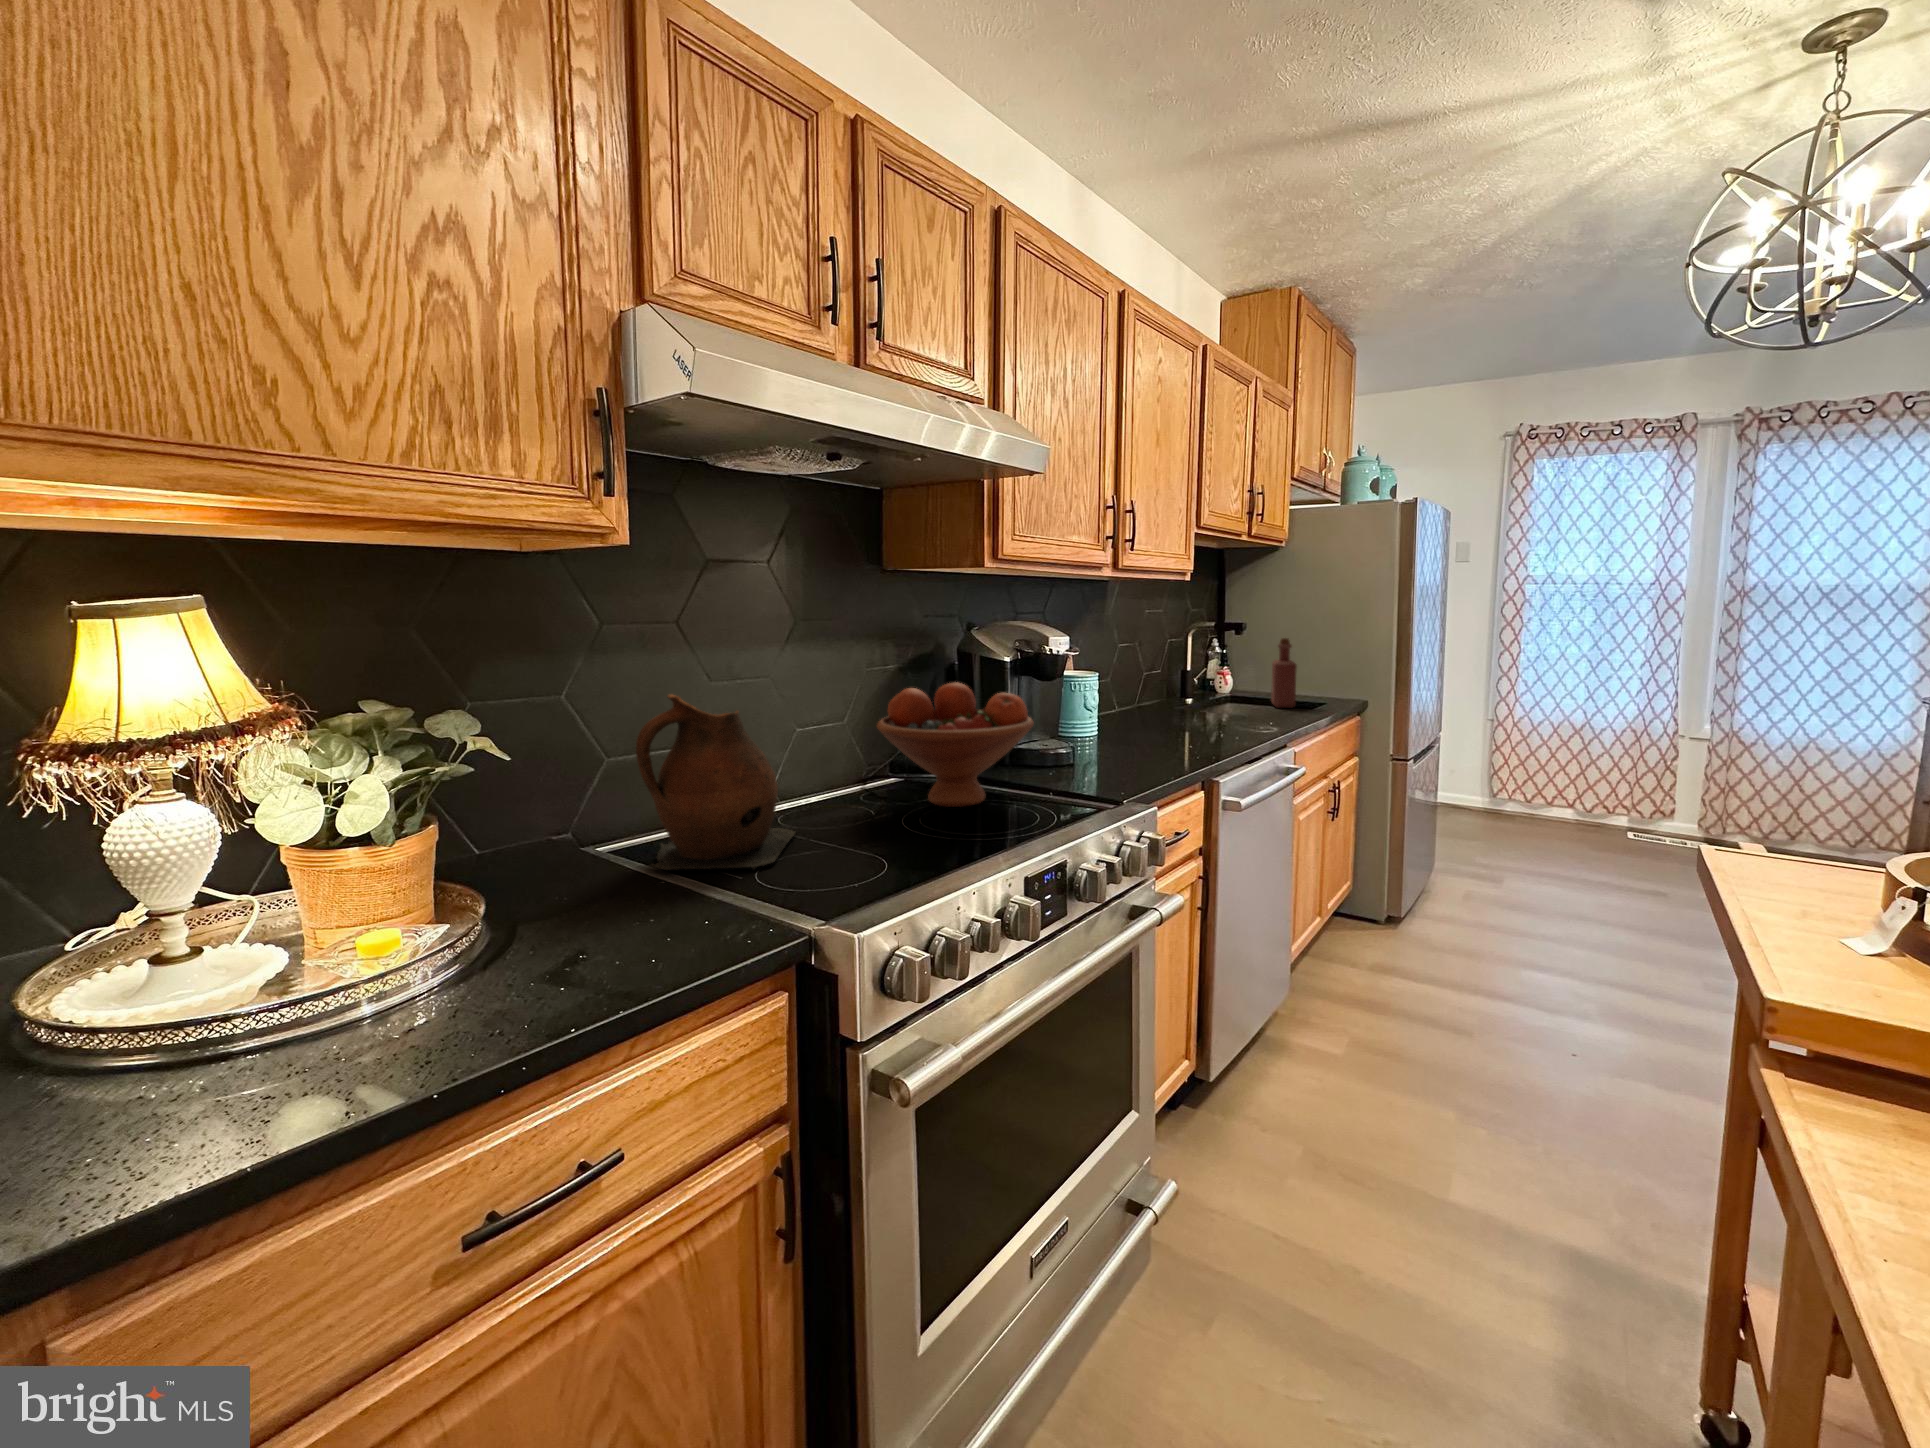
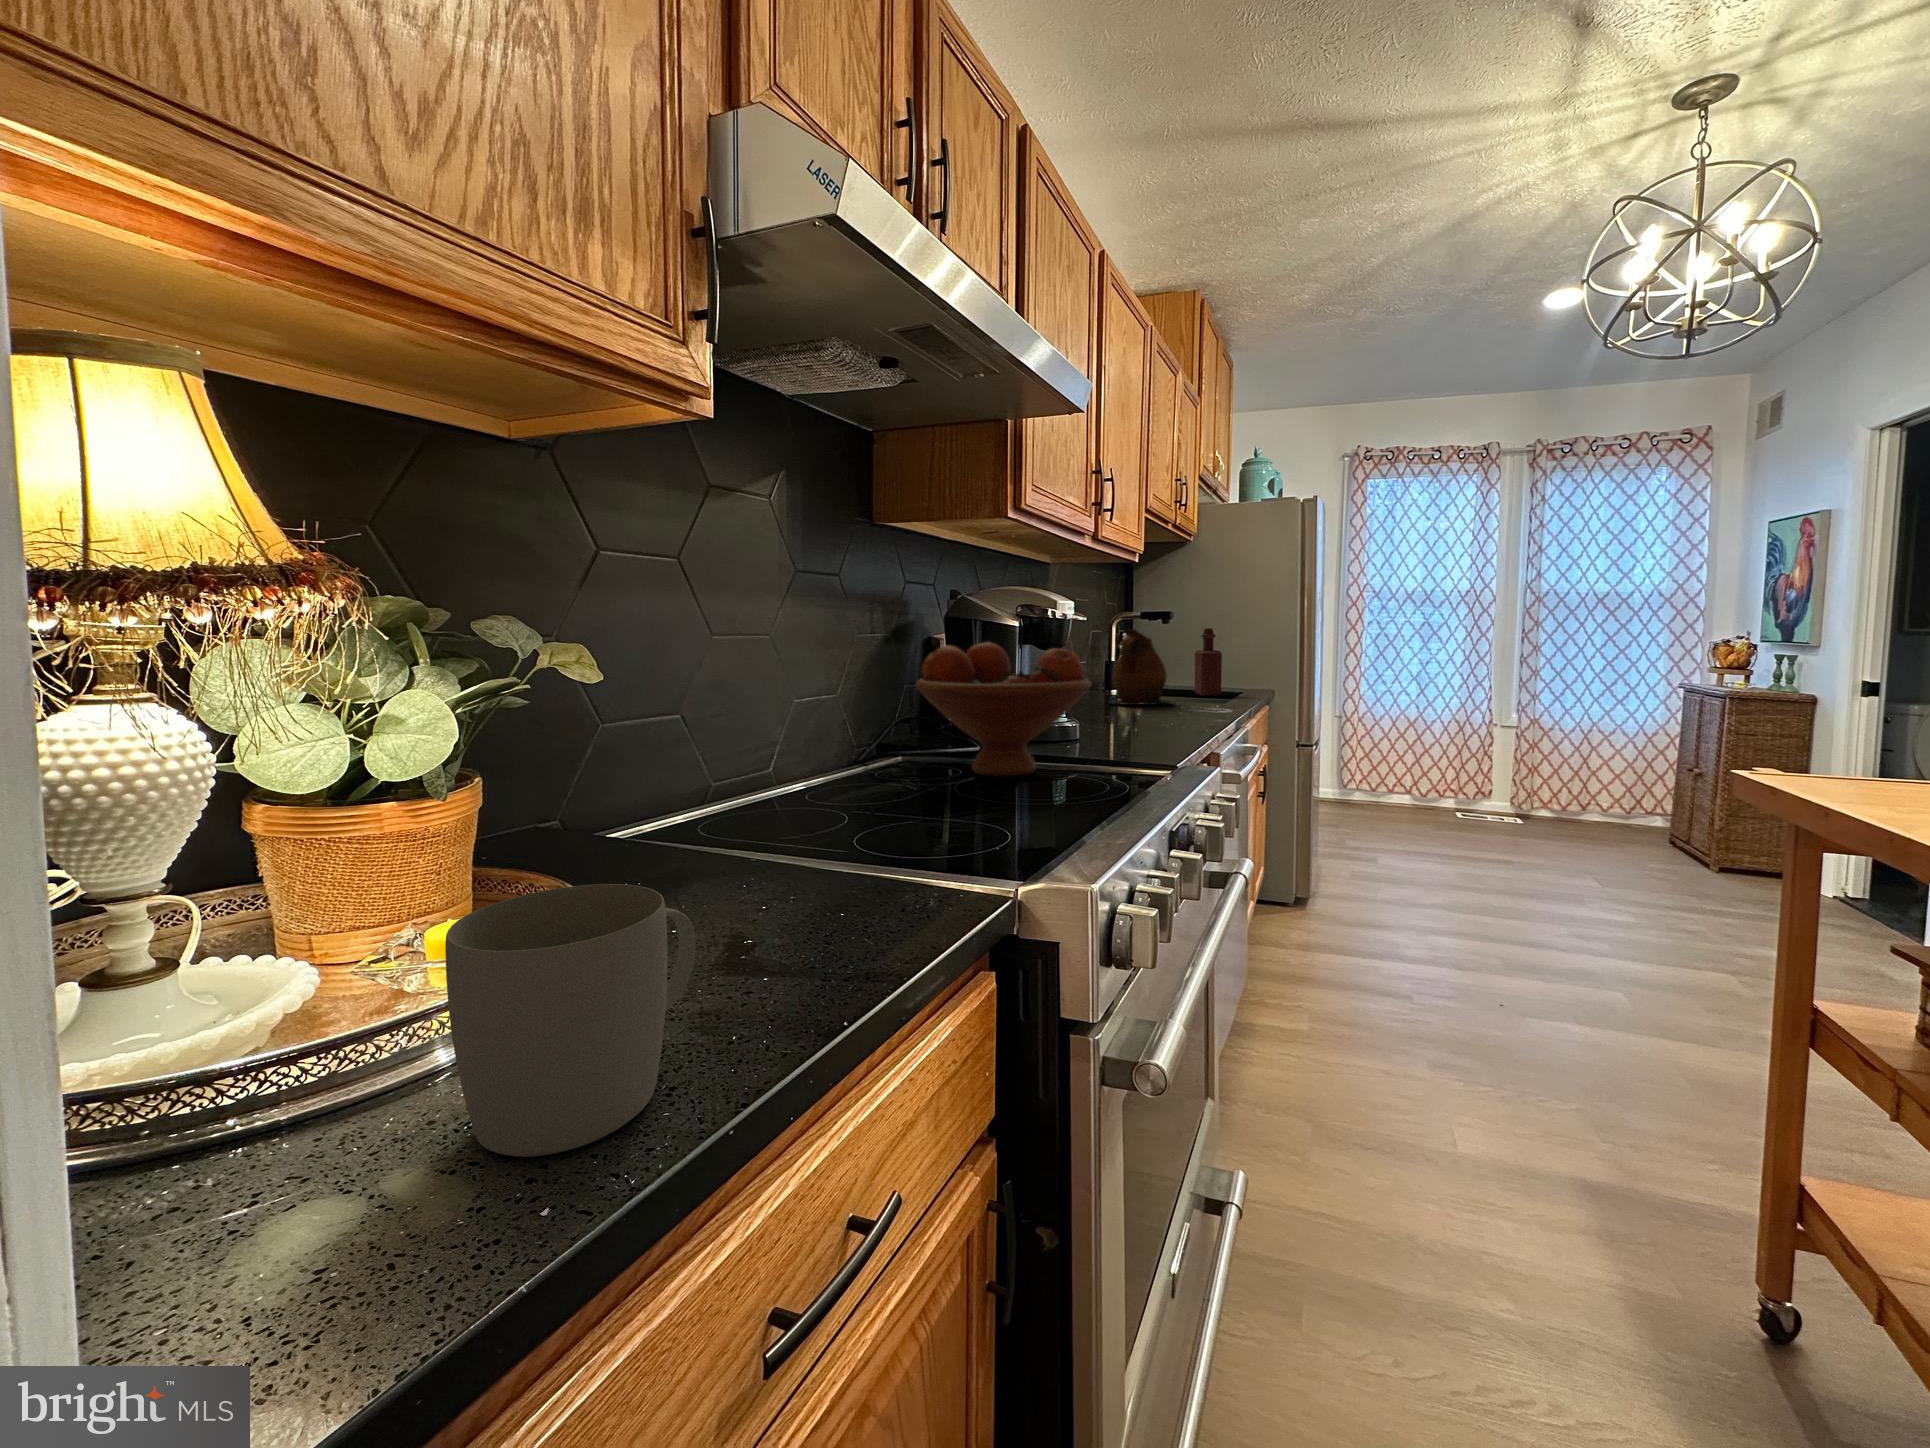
ceramic pitcher: present [636,695,796,870] -> present [1112,629,1174,705]
mug: none [273,927,473,1093] -> present [445,884,696,1157]

